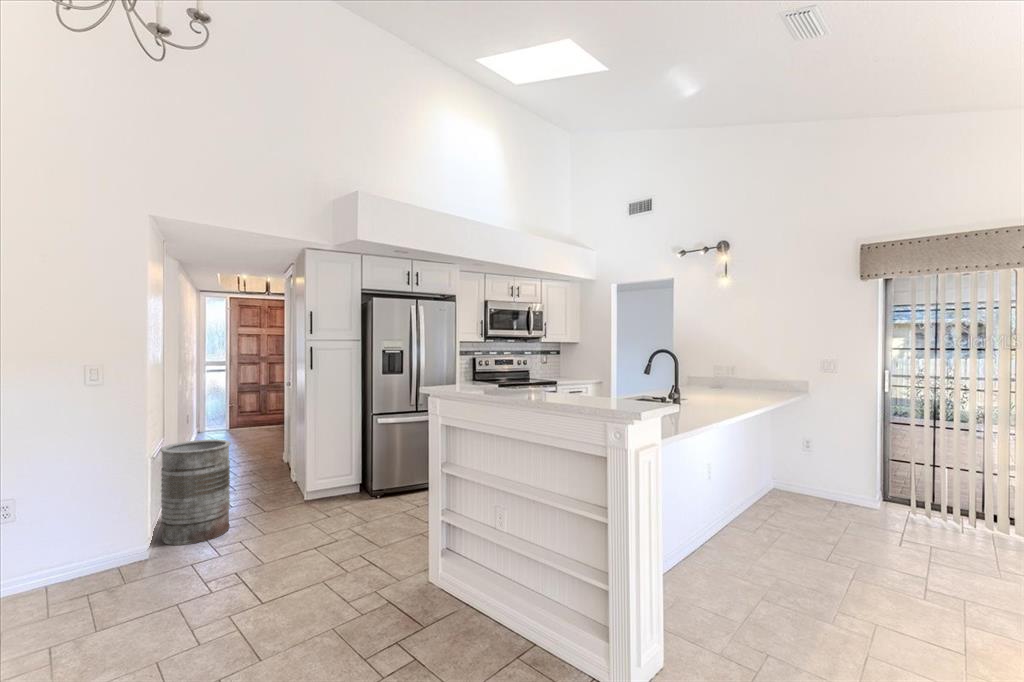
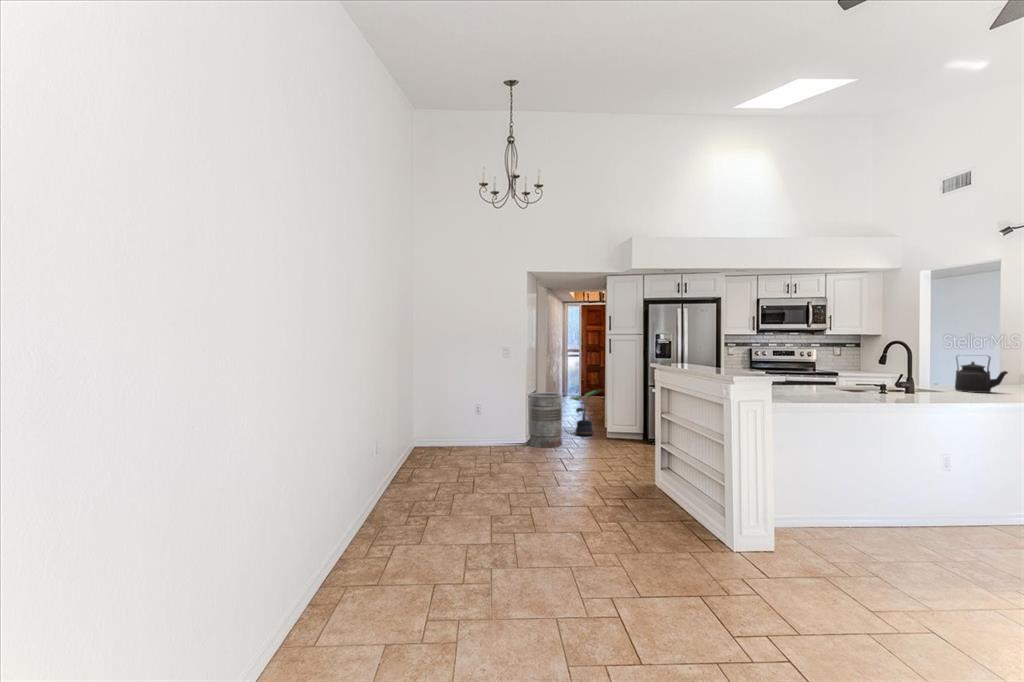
kettle: none [715,364,752,402] -> present [955,356,1008,393]
potted plant: none [233,422,293,501] -> present [570,389,602,436]

